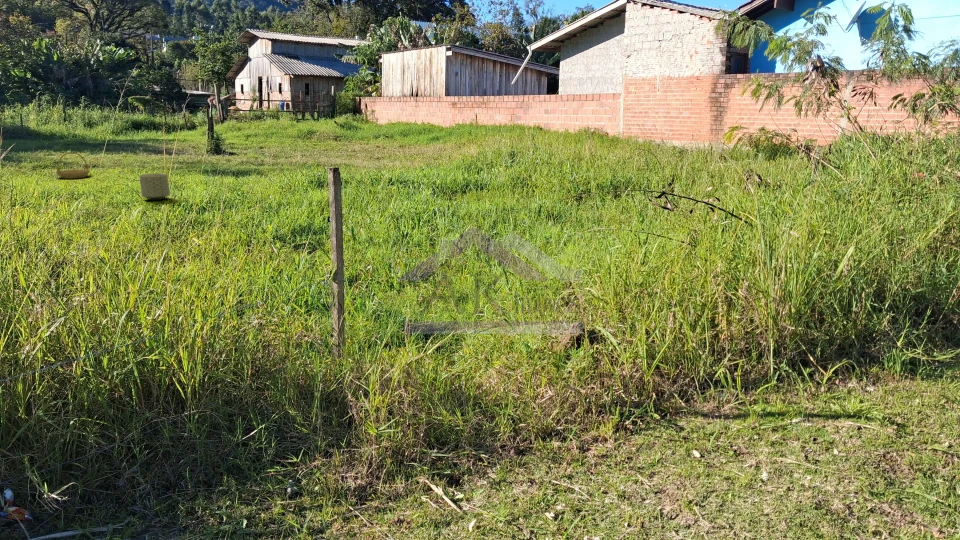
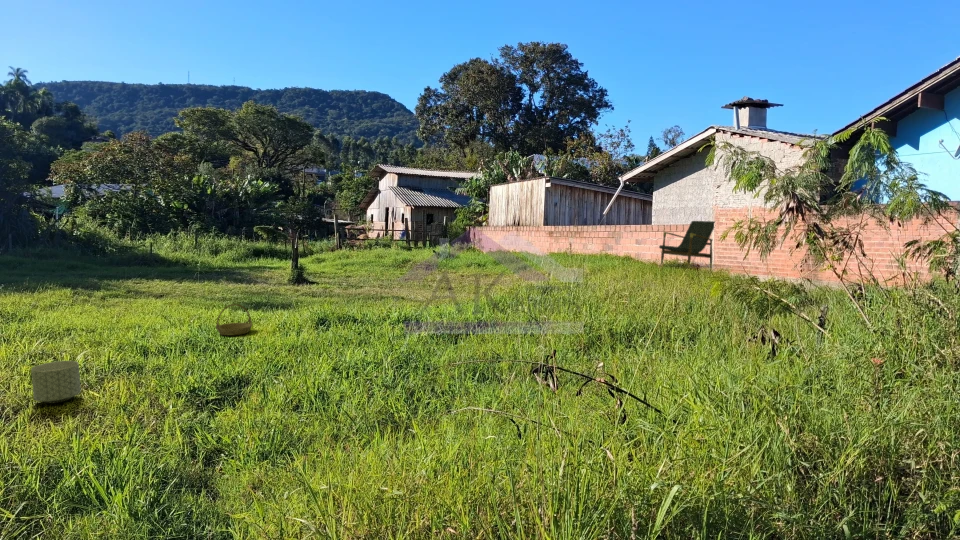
lounge chair: none [554,87,601,129] -> present [659,221,715,268]
basket: present [57,152,90,179] -> present [216,304,252,336]

